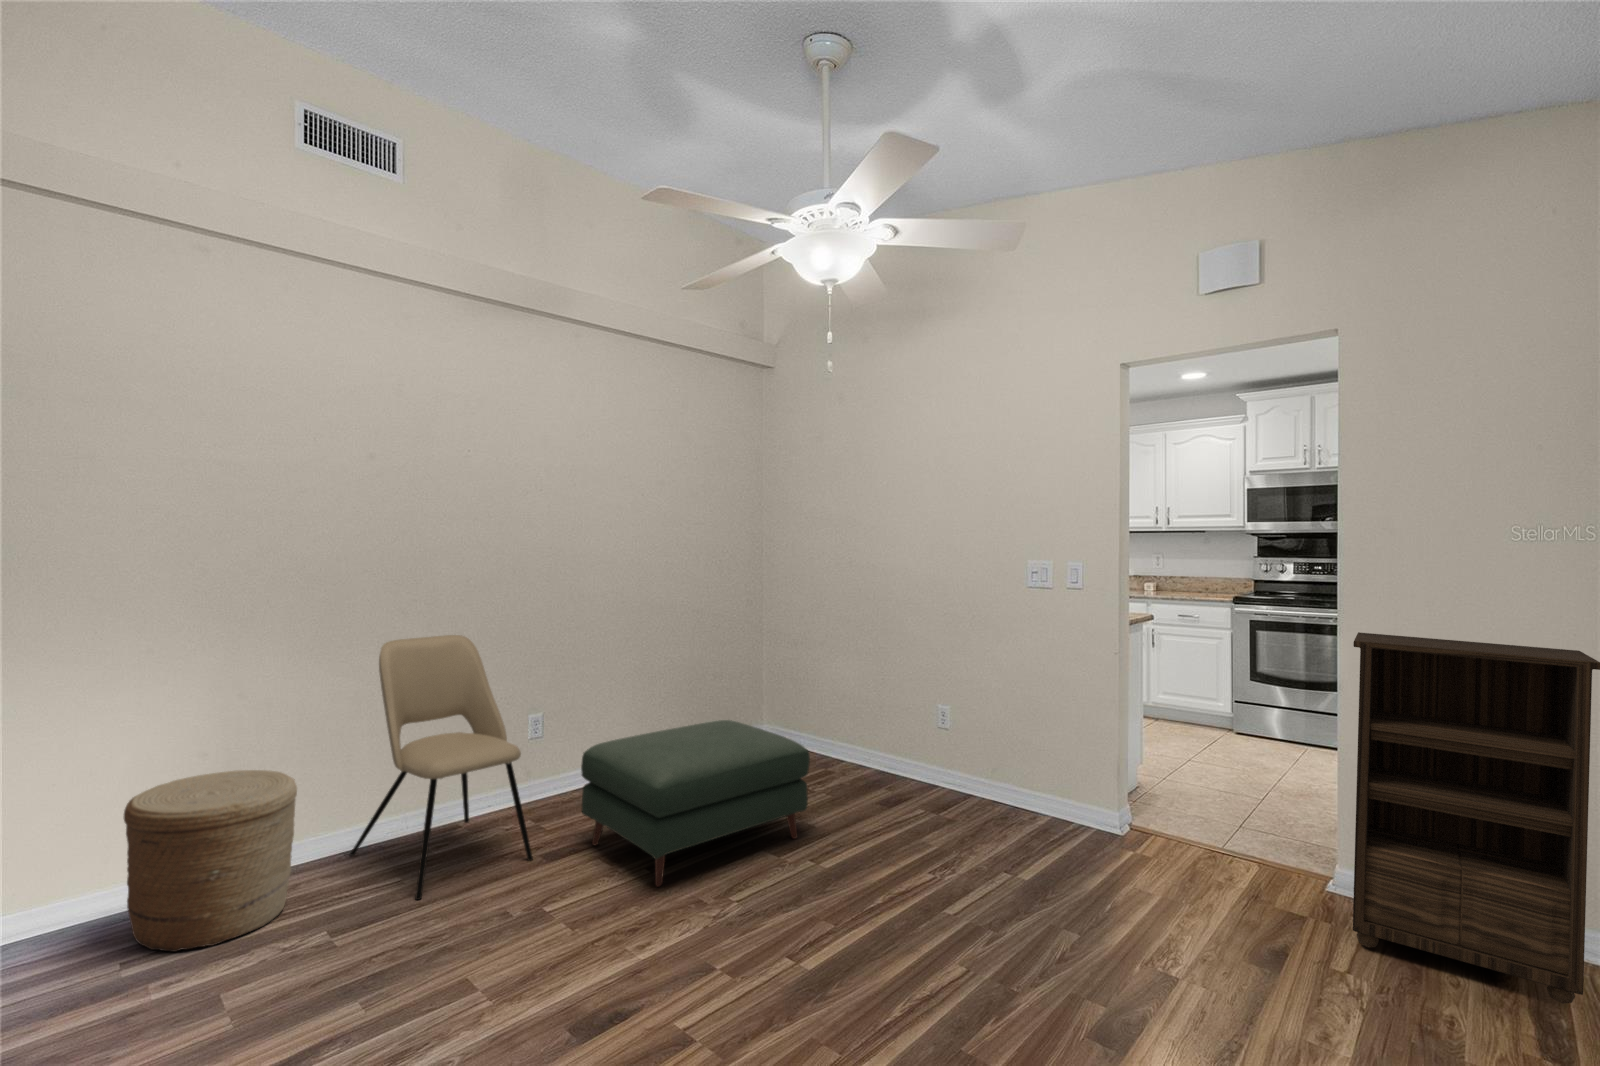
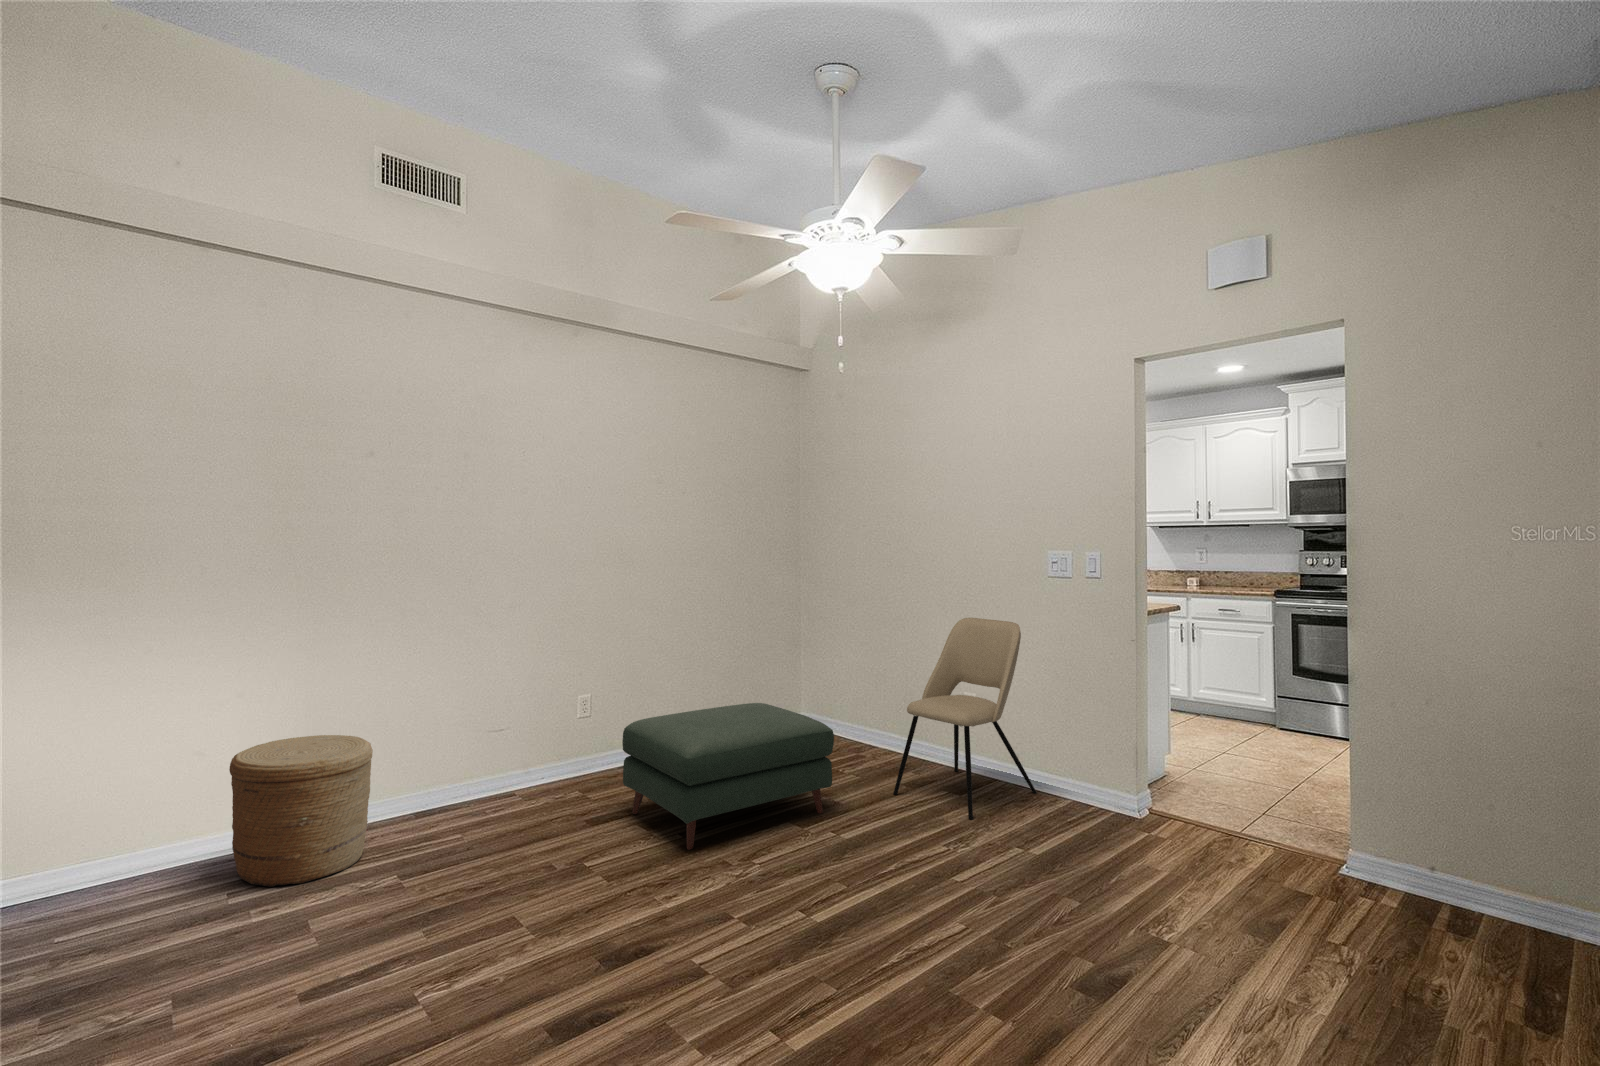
bookshelf: present [1353,632,1600,1004] -> none [1352,618,1594,979]
dining chair: present [350,635,533,900] -> present [893,618,1037,820]

